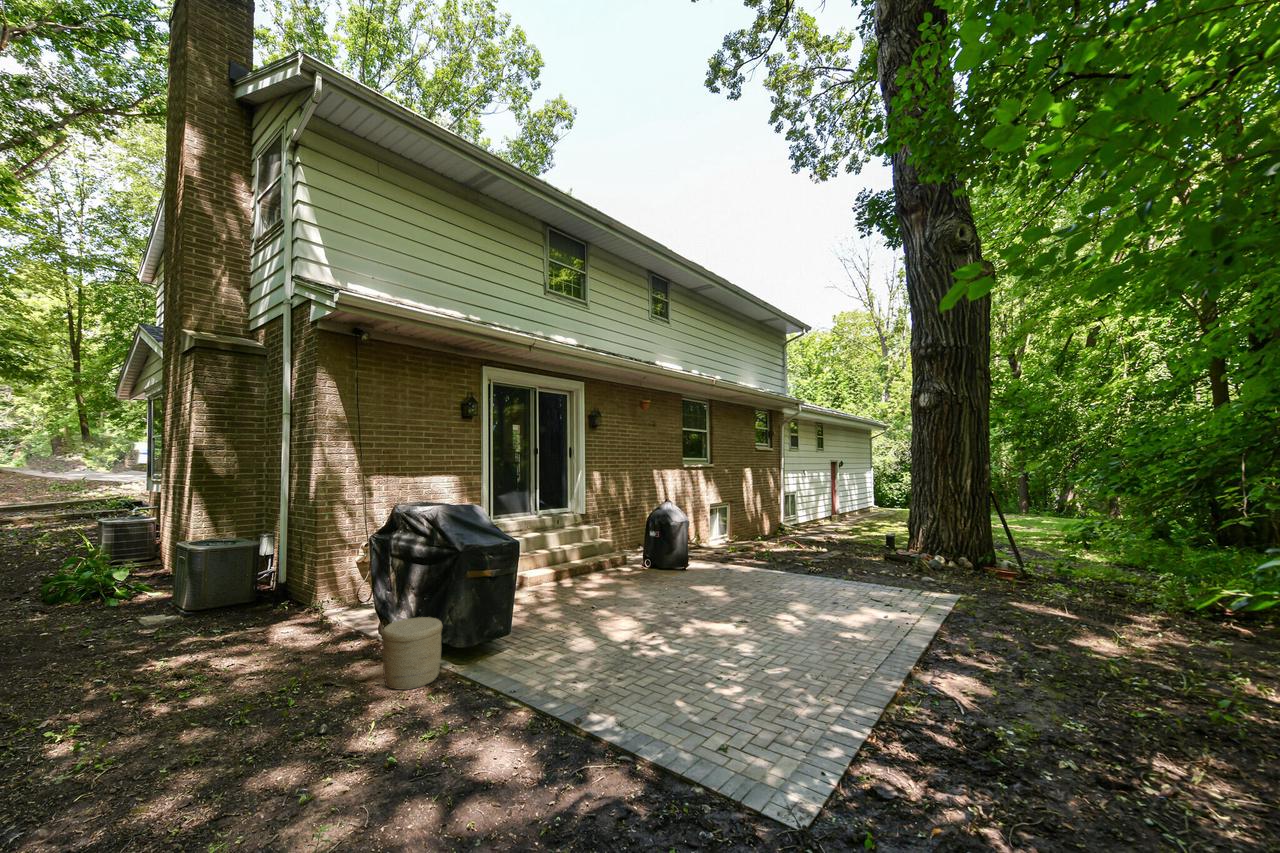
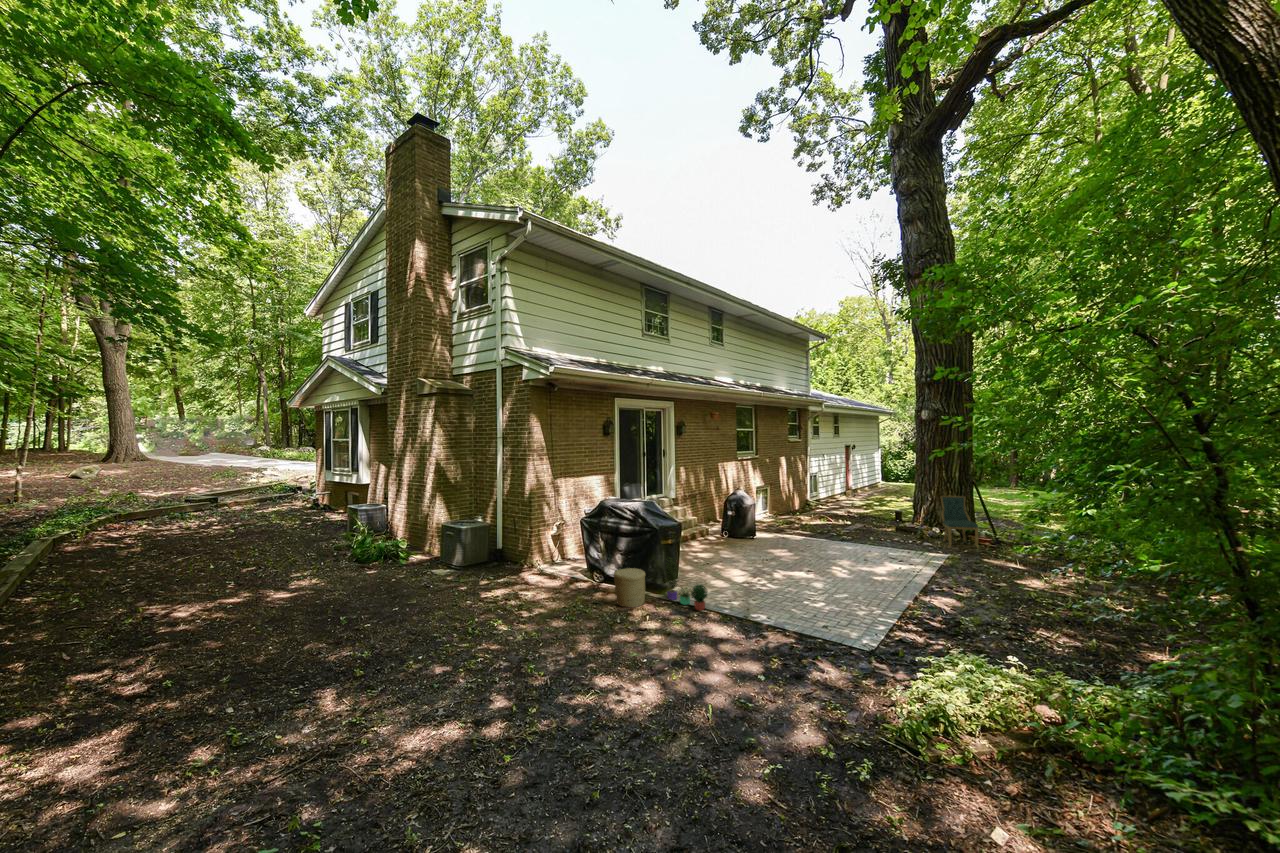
chair: none [944,512,1001,587] -> present [940,496,979,548]
potted plant: none [478,598,536,700] -> present [665,558,708,611]

